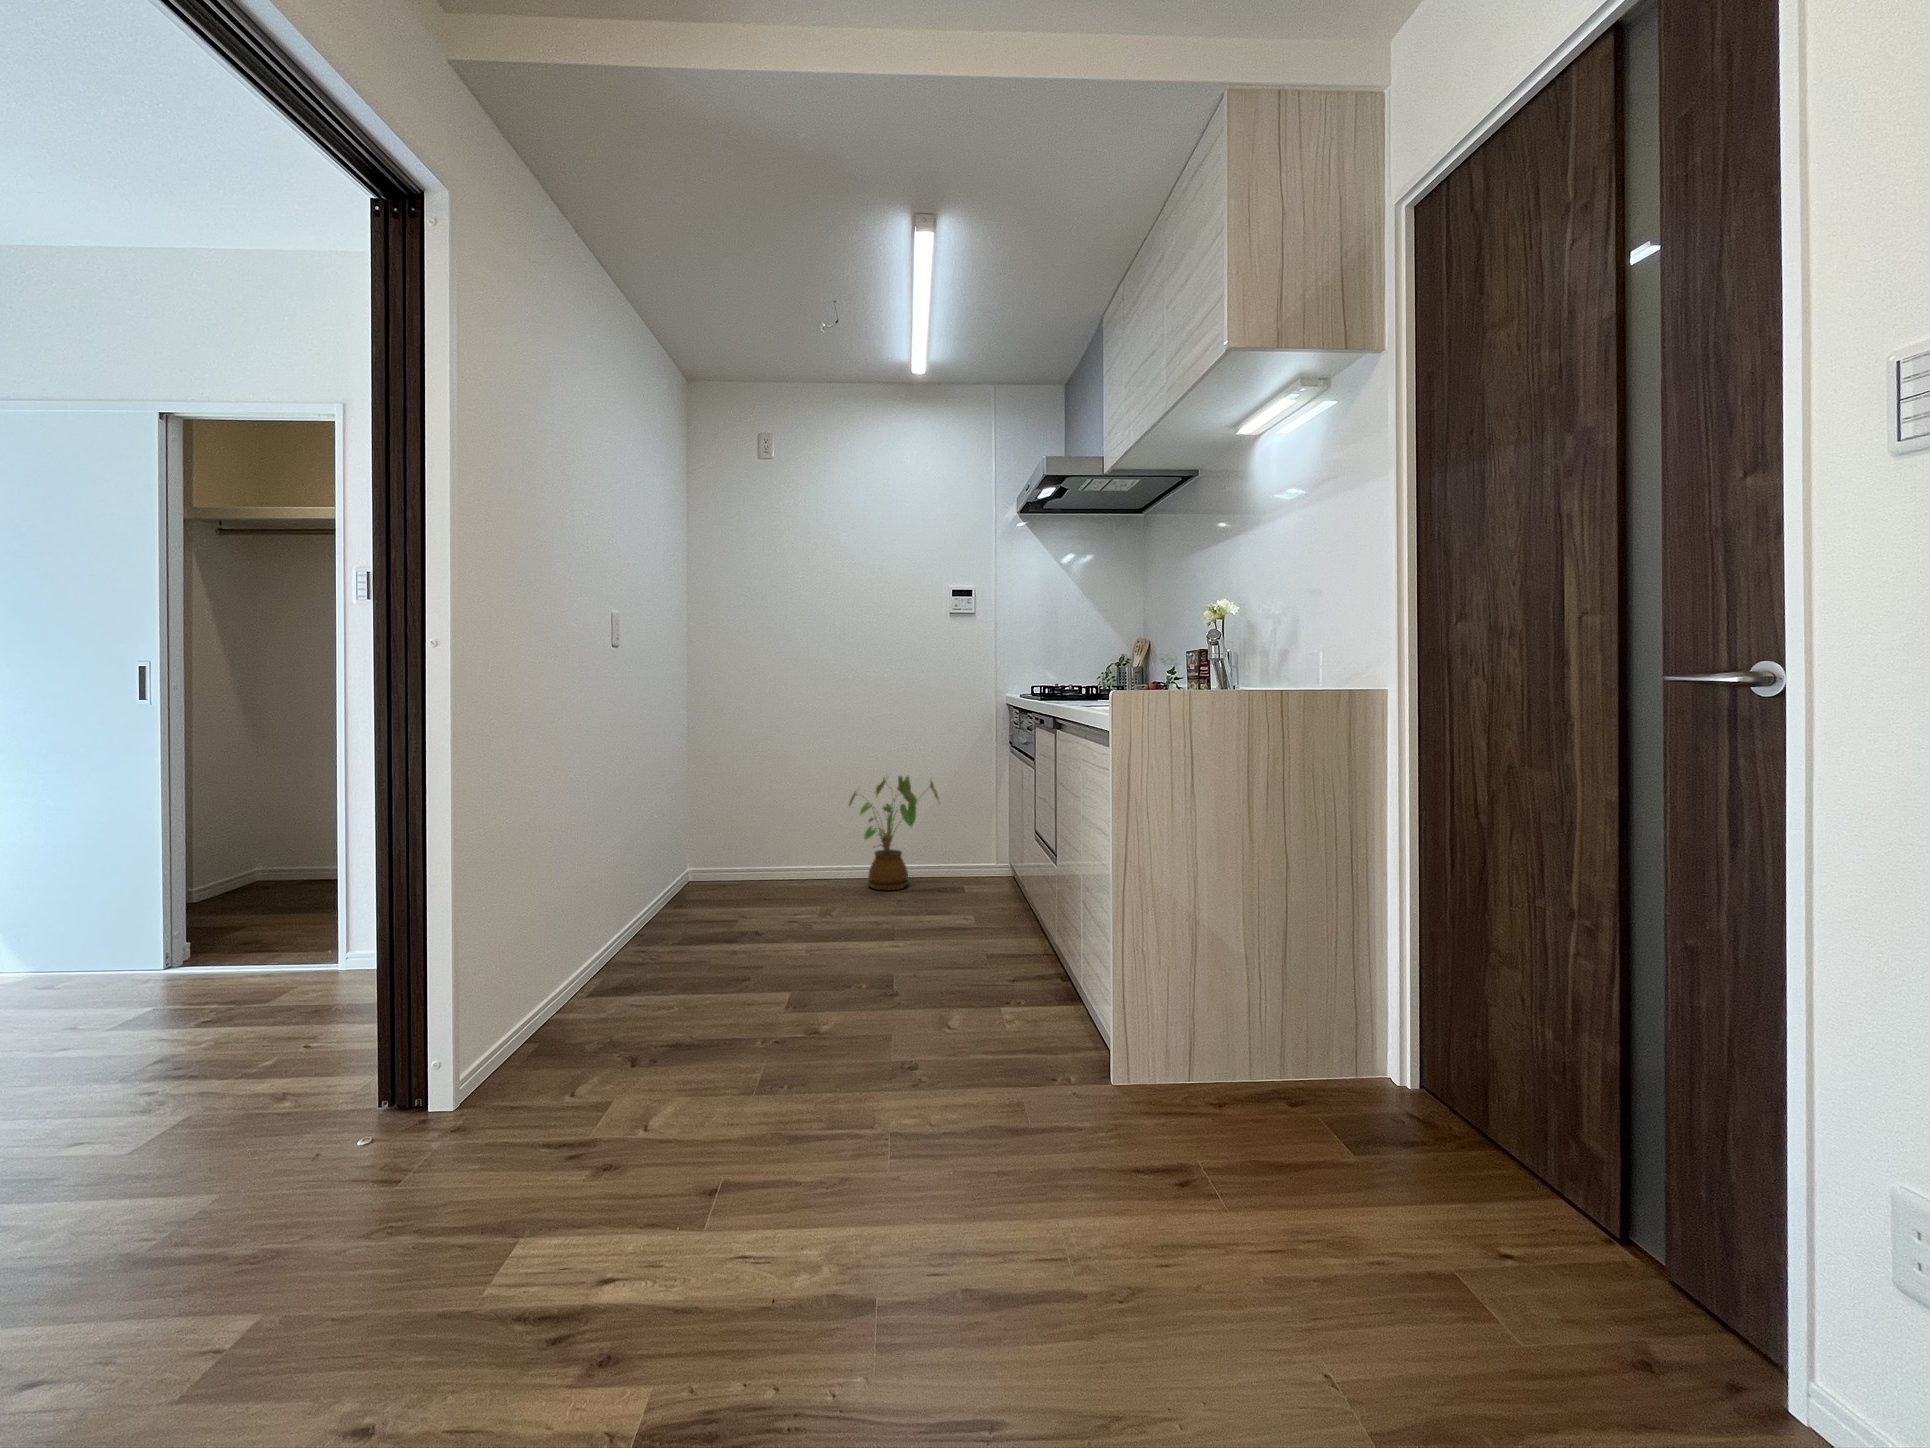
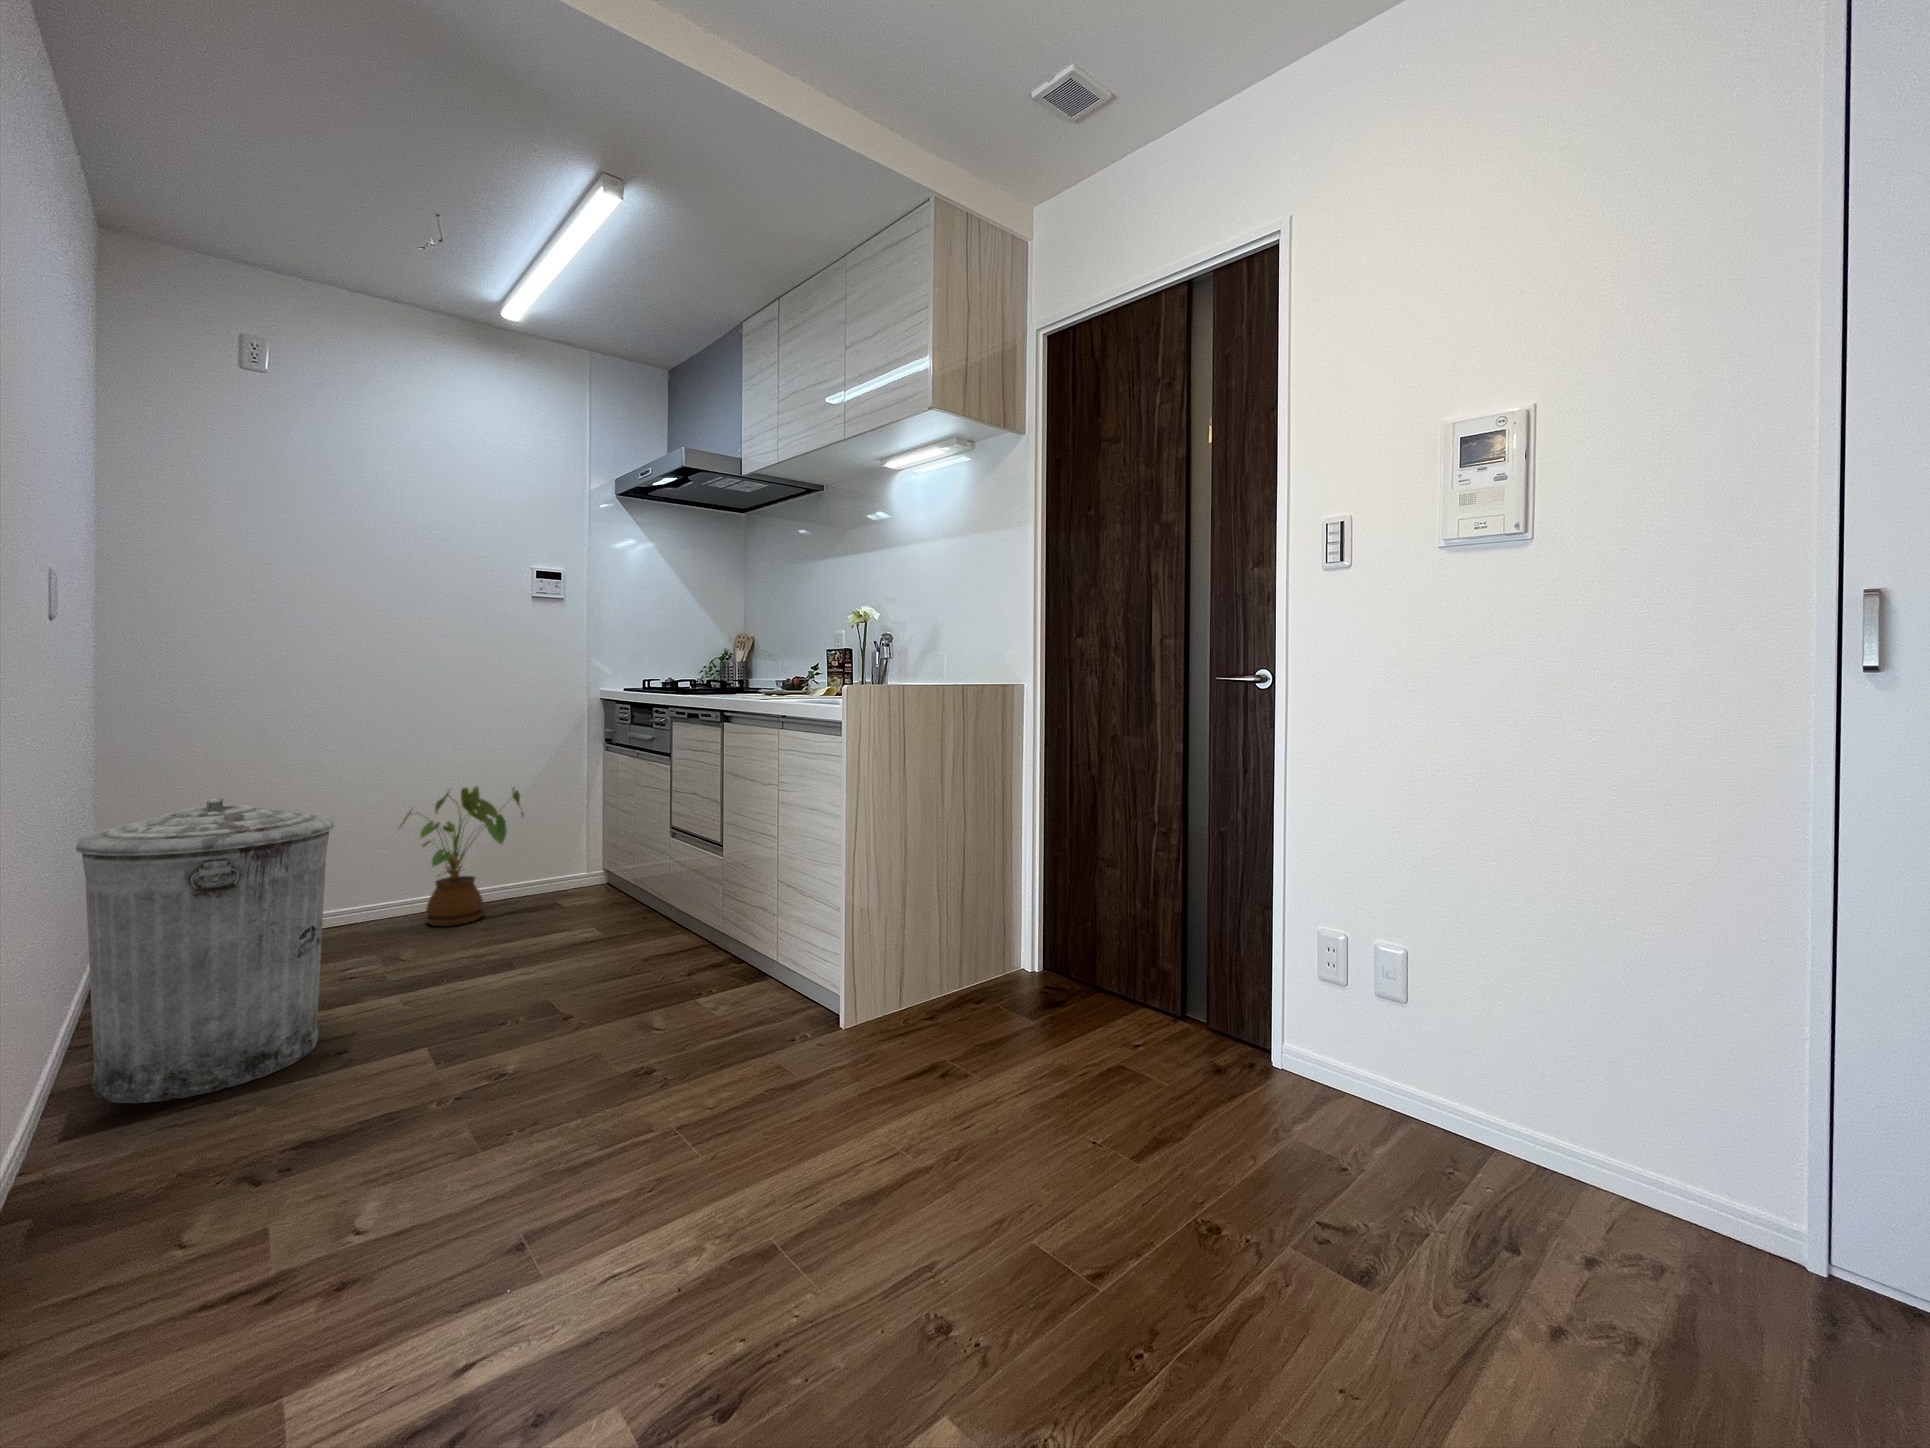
trash can: none [609,774,751,989] -> present [76,798,334,1103]

